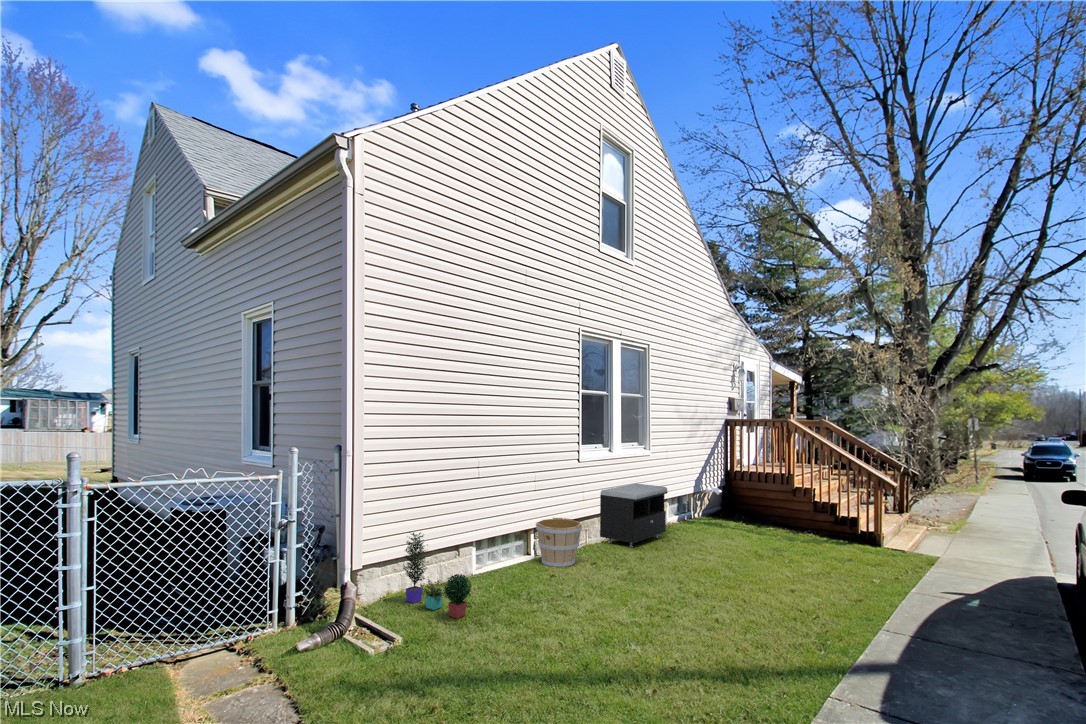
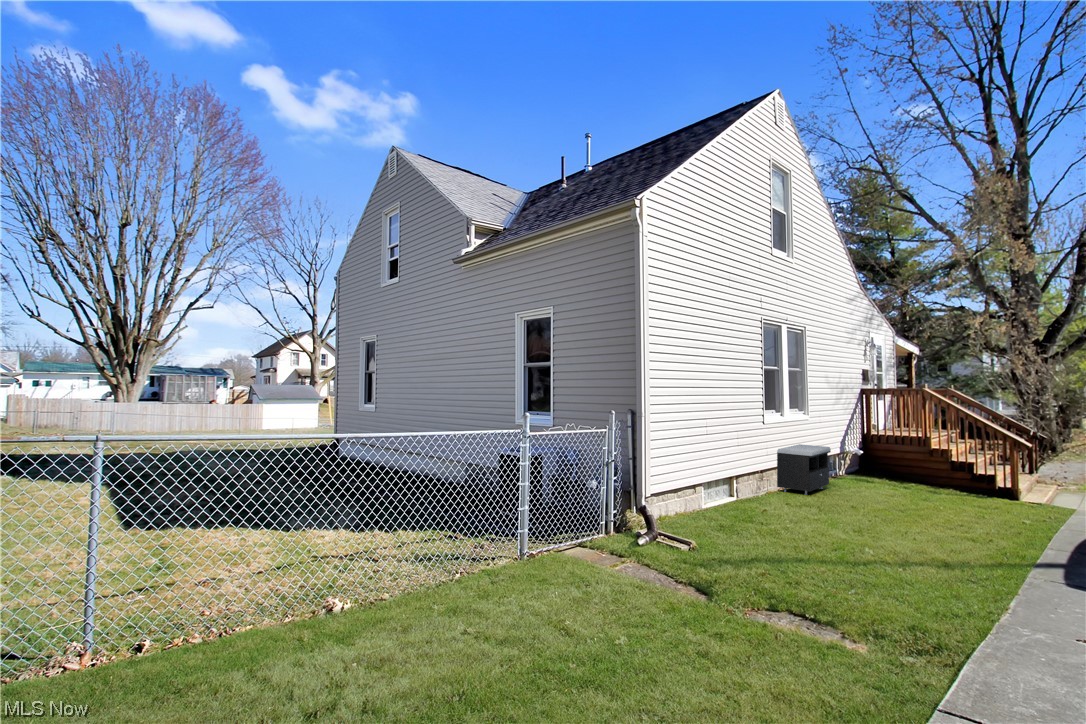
wooden bucket: present [536,518,582,567] -> none [739,469,779,507]
potted plant: present [403,532,471,618] -> none [670,474,733,533]

